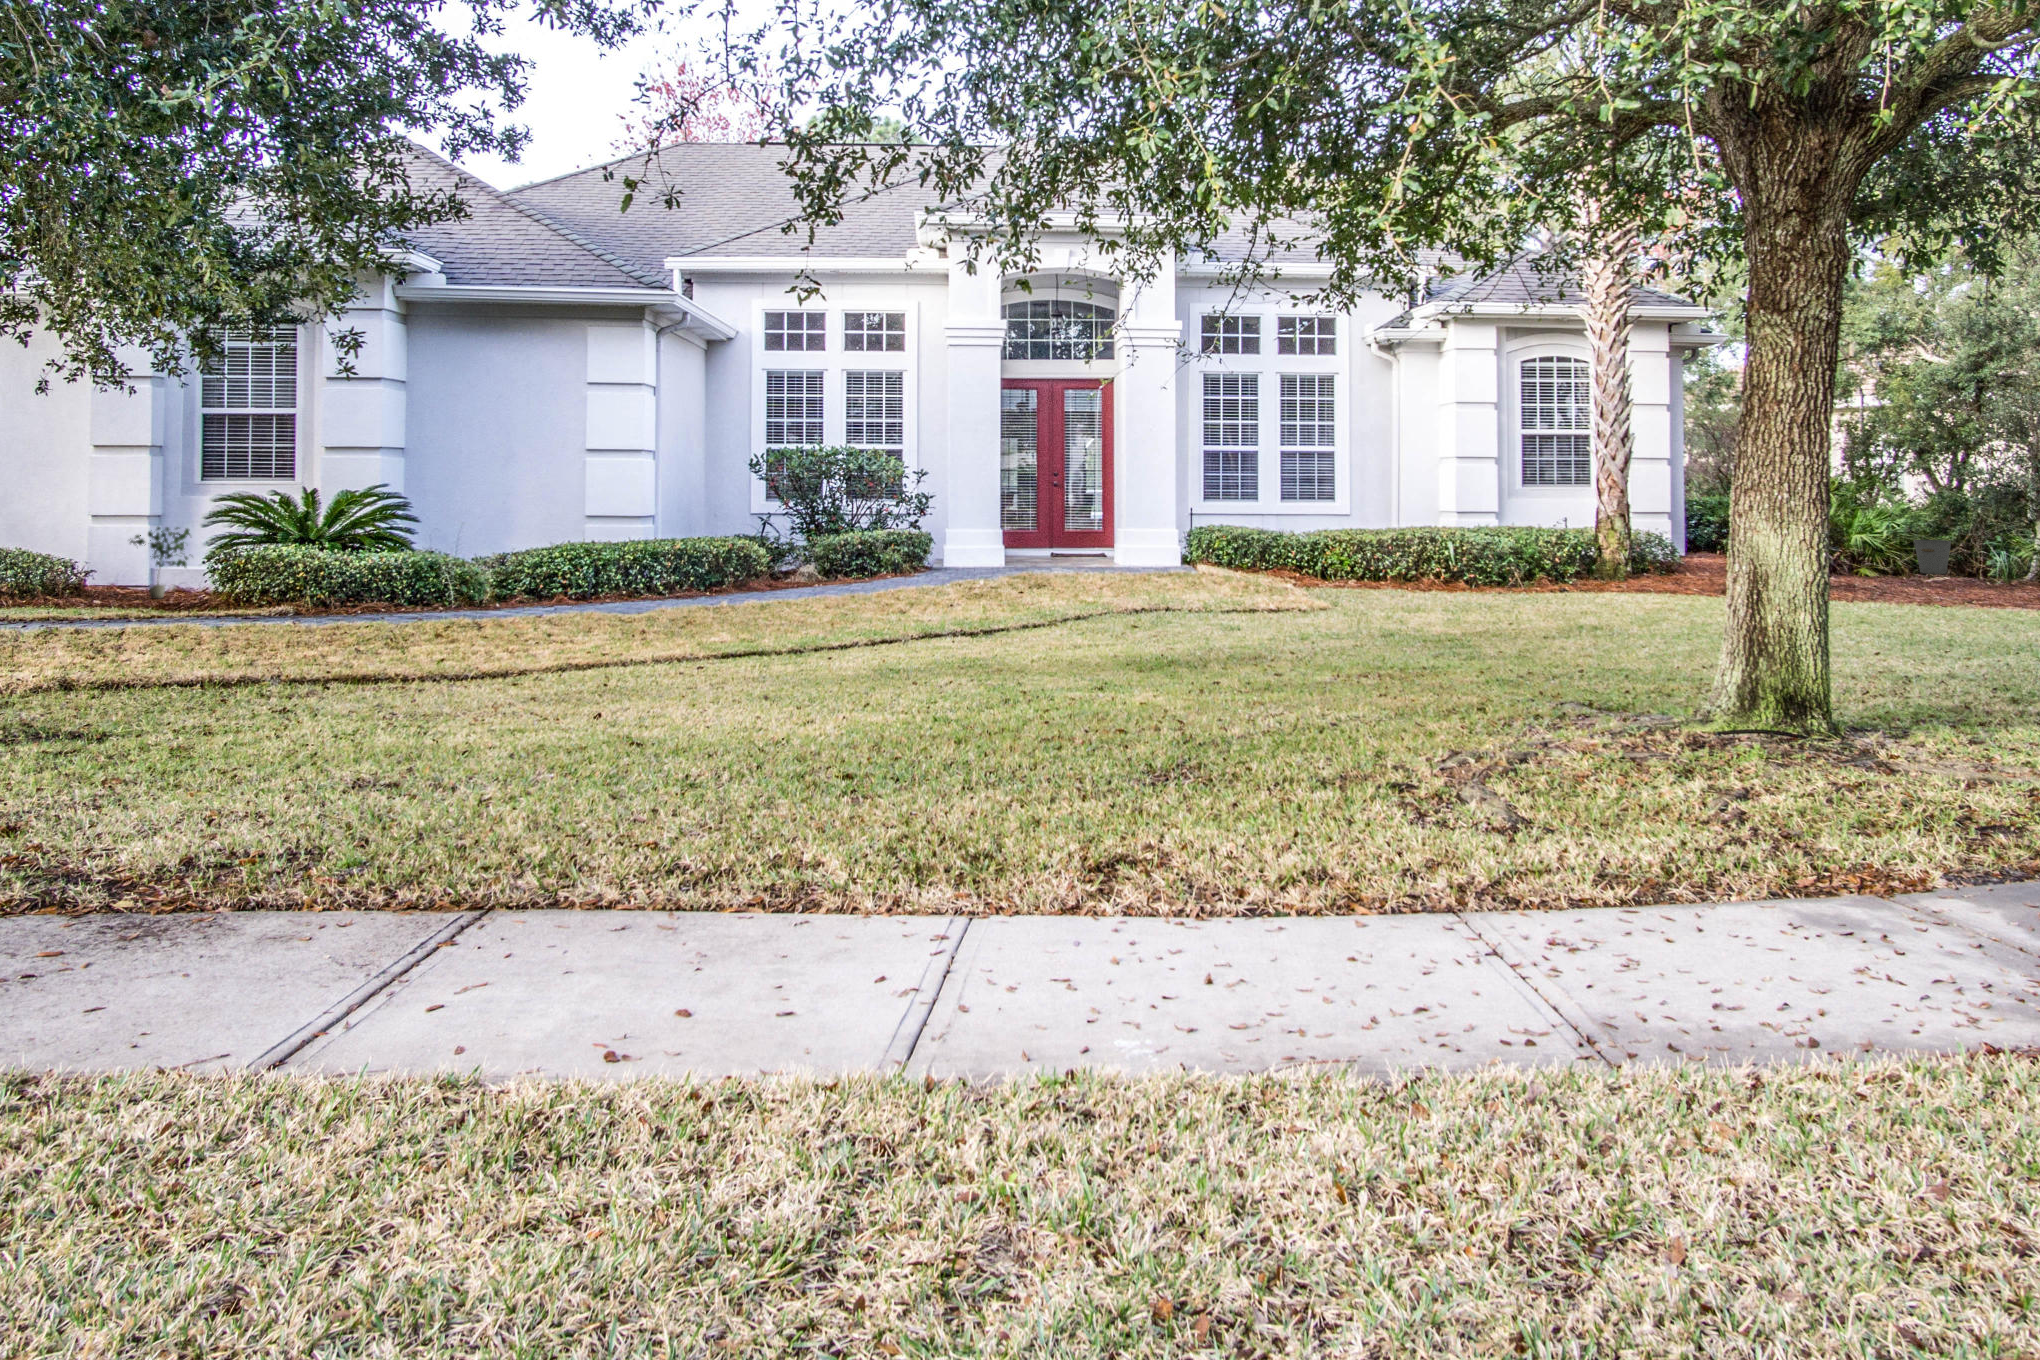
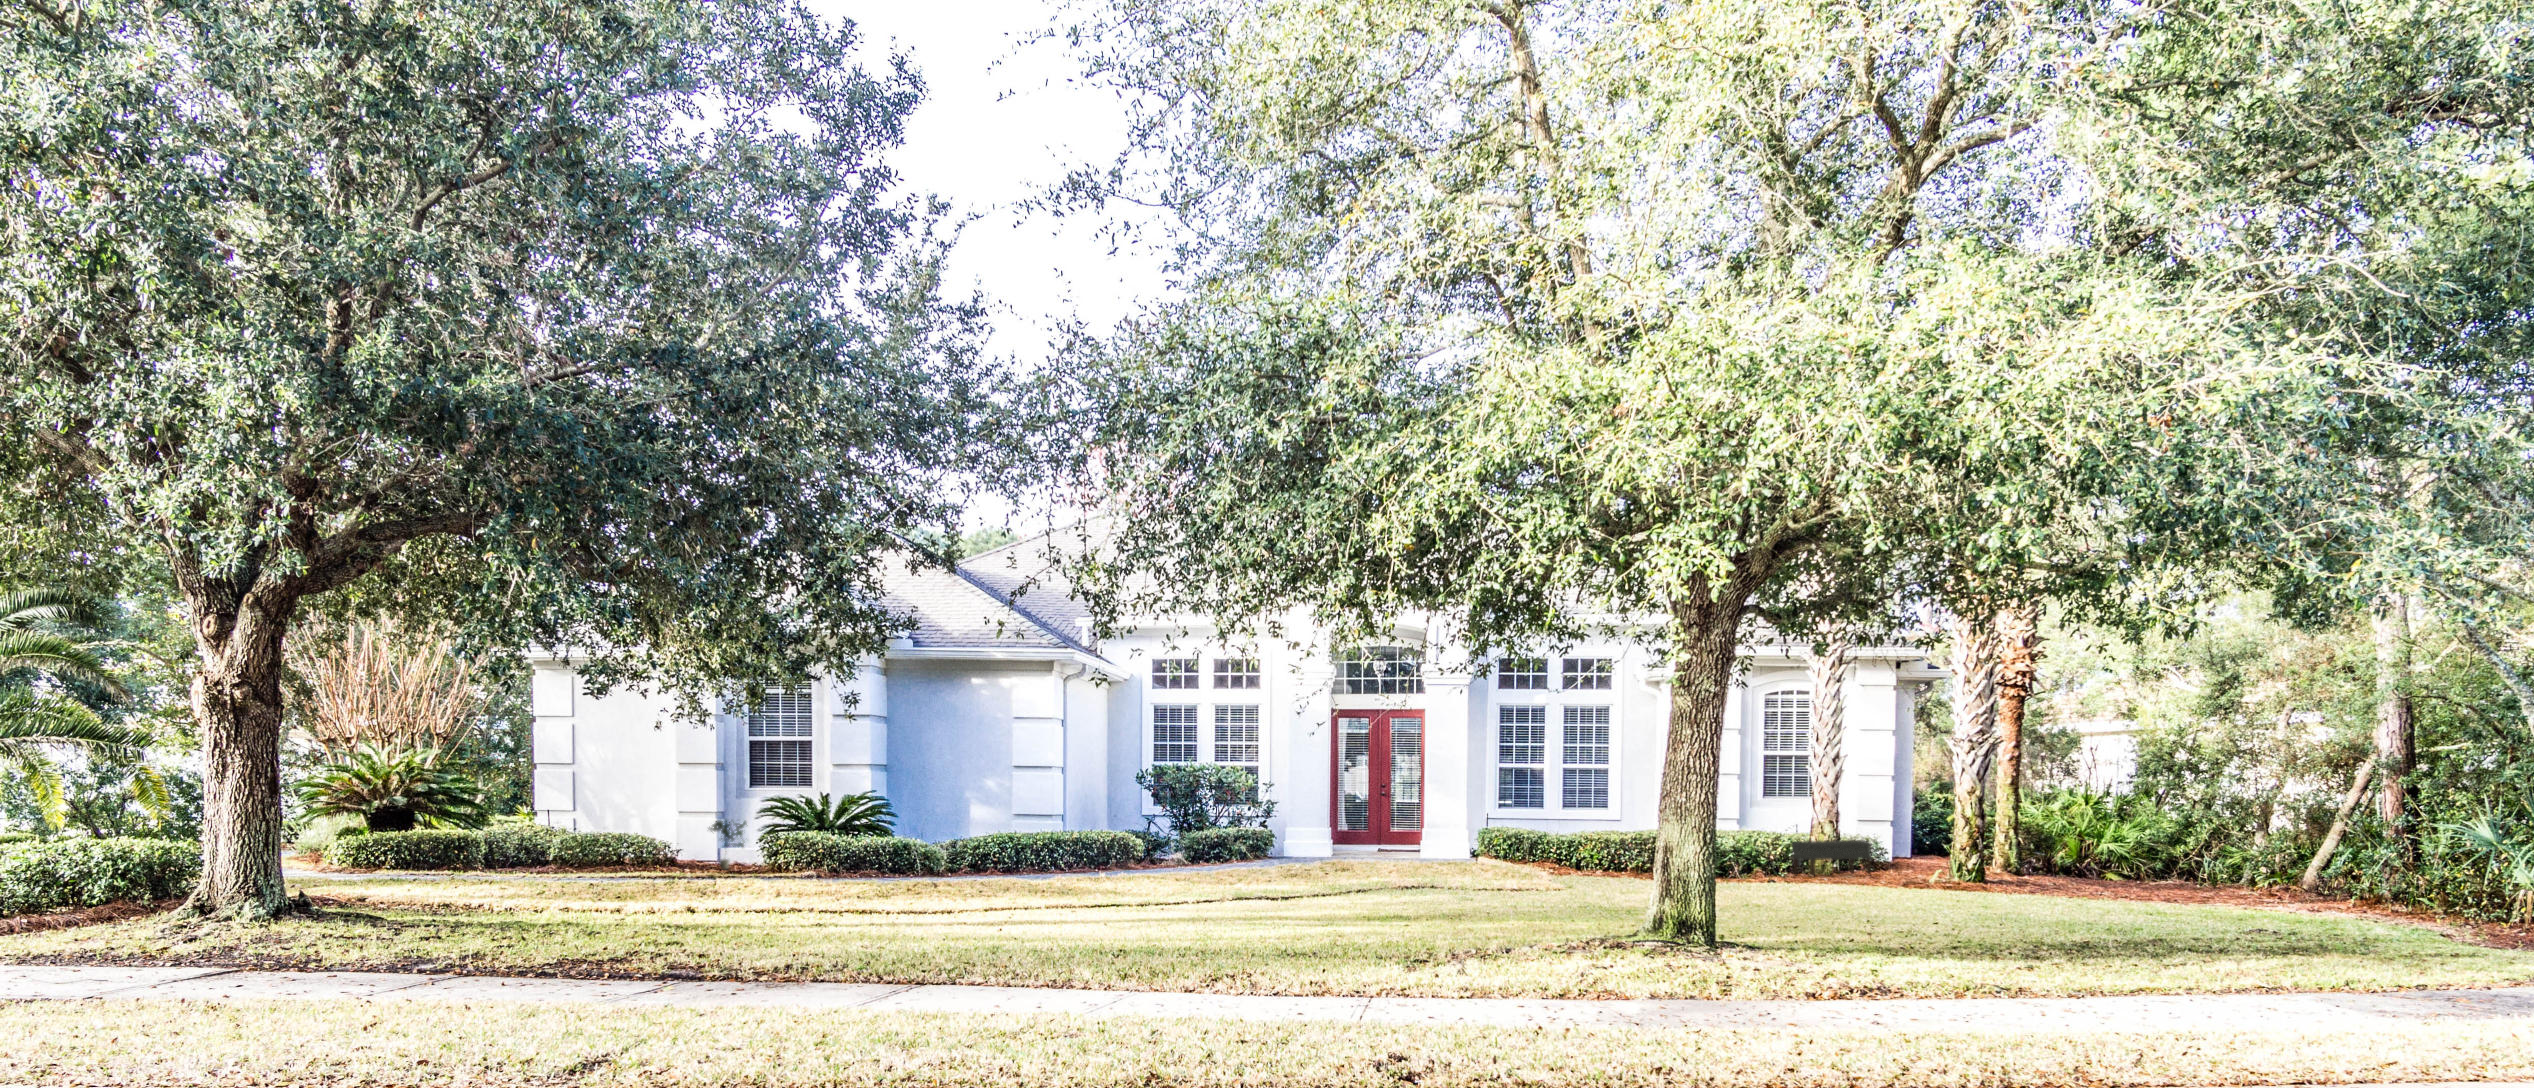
bench: none [1597,537,1687,585] -> present [1791,840,1871,877]
bucket: present [1914,540,1951,574] -> none [2094,845,2125,875]

